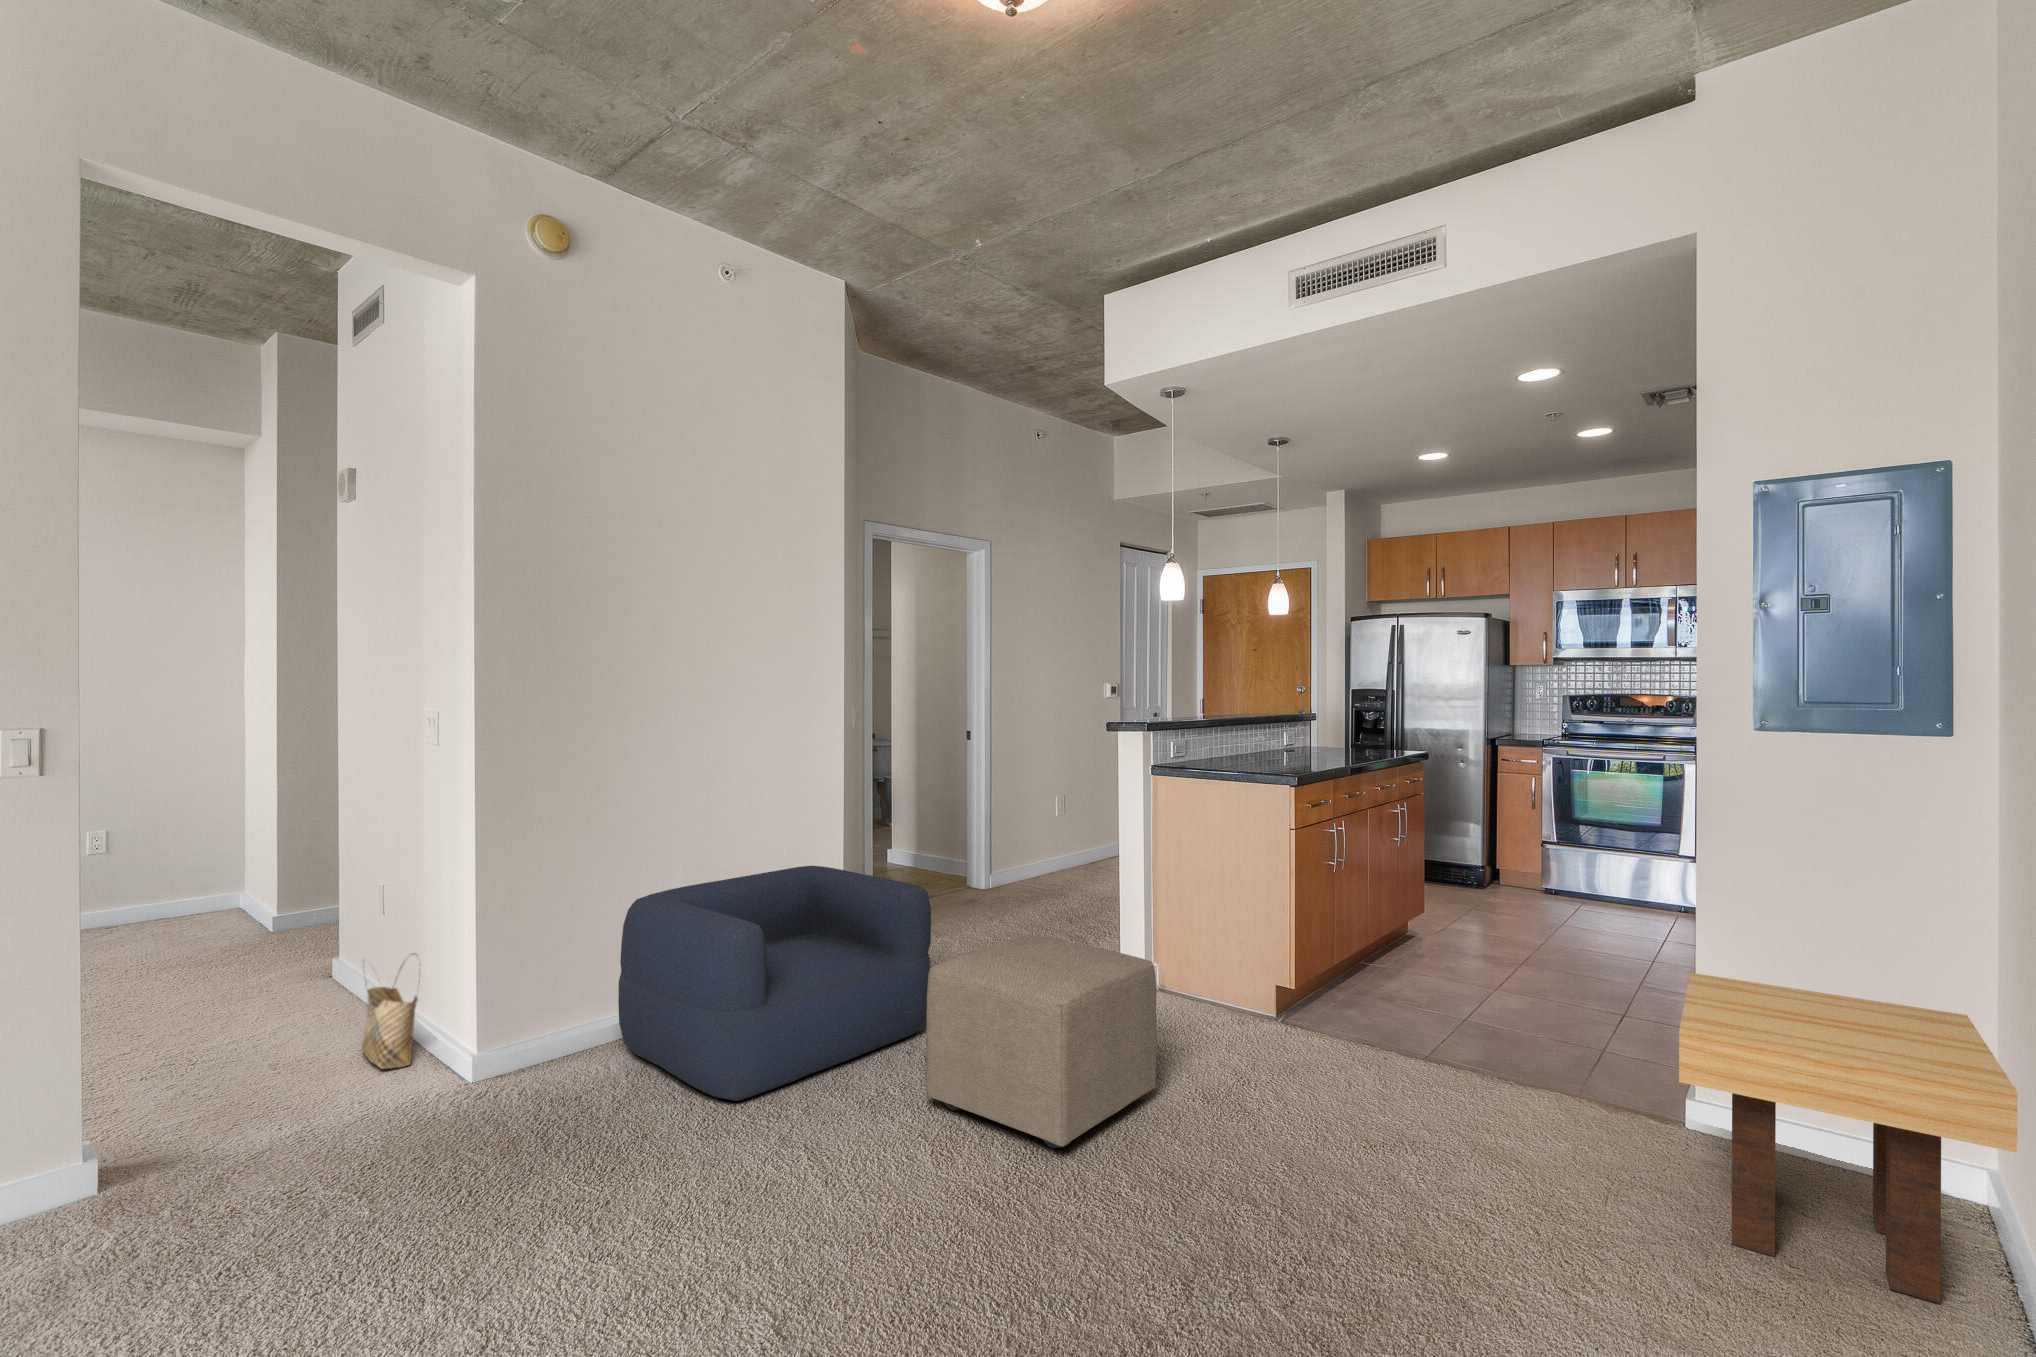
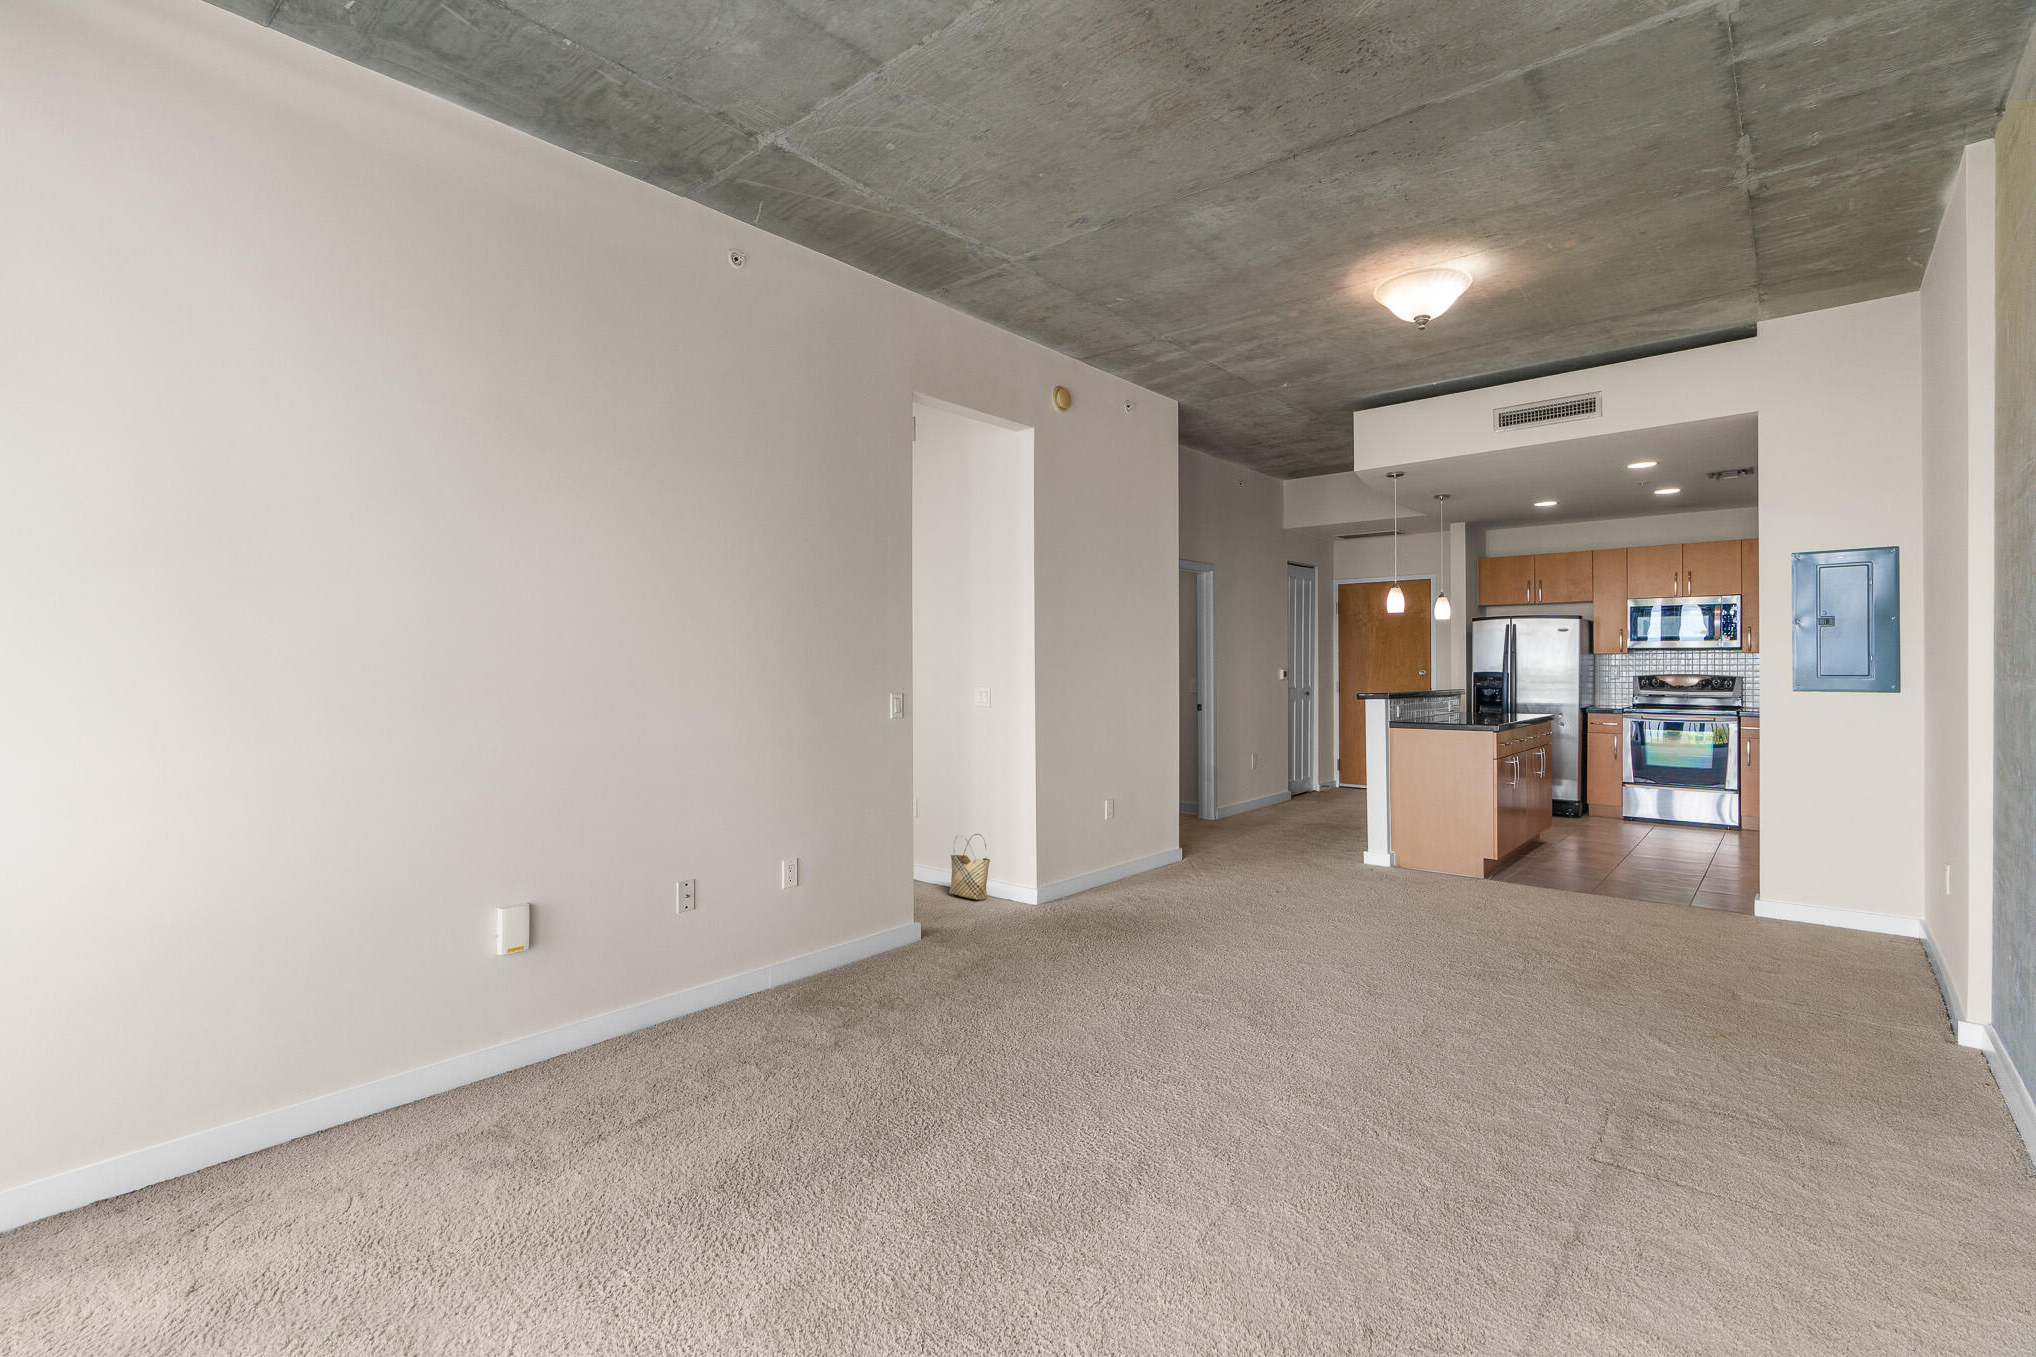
armchair: present [618,866,931,1101] -> none [1101,787,1278,909]
ottoman: present [926,935,1157,1148] -> none [1316,819,1445,923]
side table: present [1679,973,2017,1303] -> none [1758,823,1924,961]

